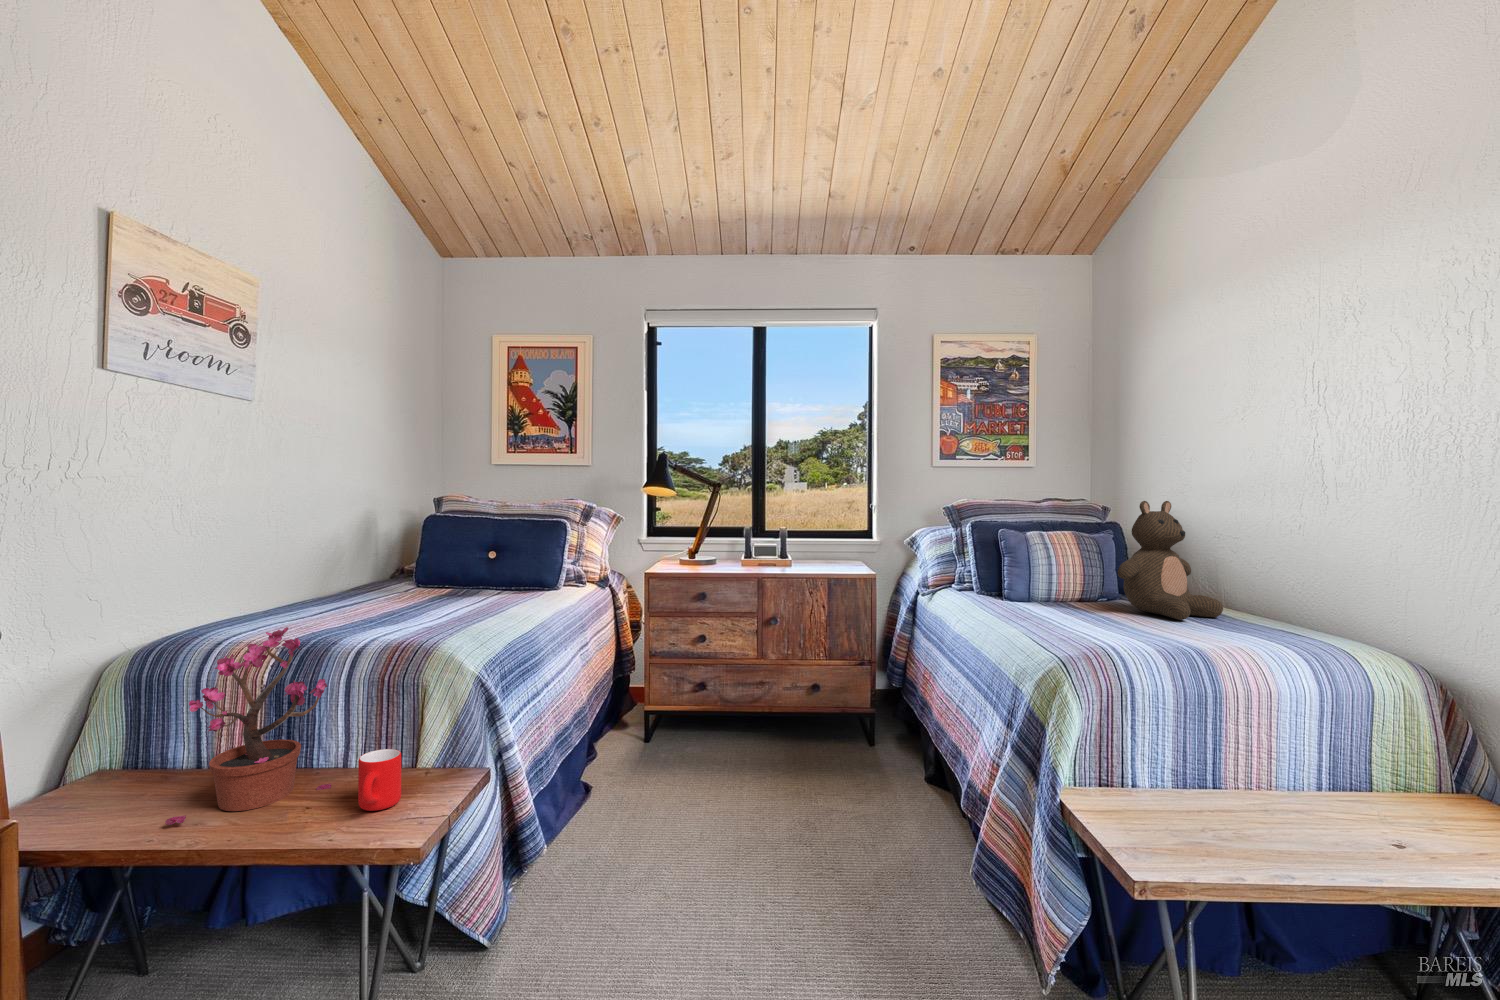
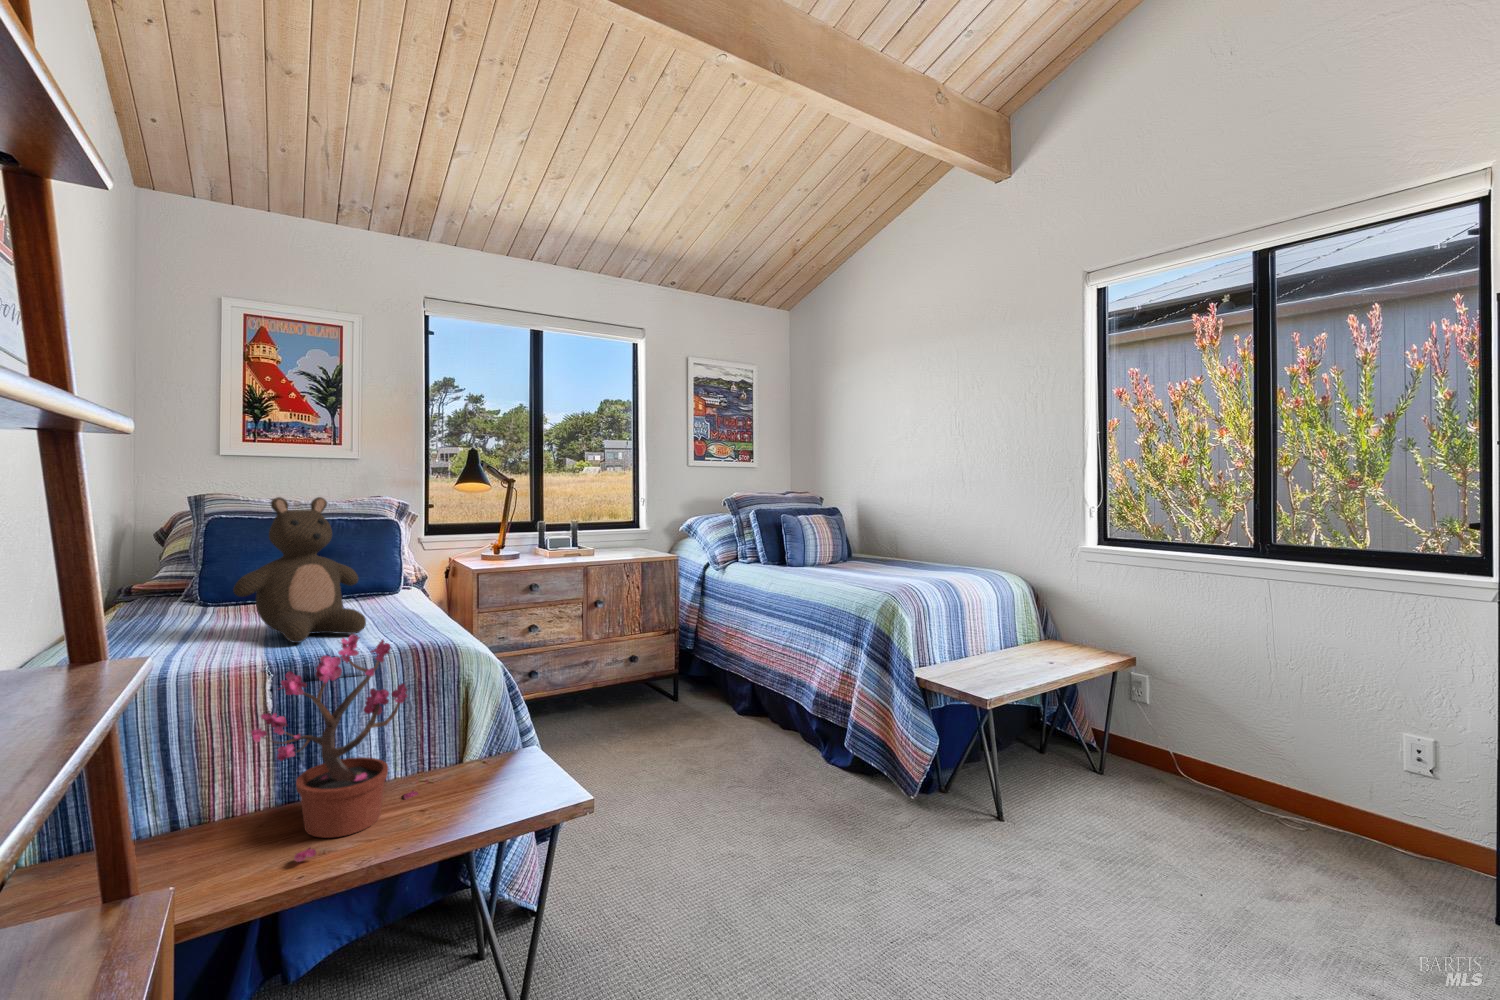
stuffed bear: present [1118,501,1223,620] -> present [233,497,366,643]
mug: present [358,749,401,811] -> none [488,736,528,795]

